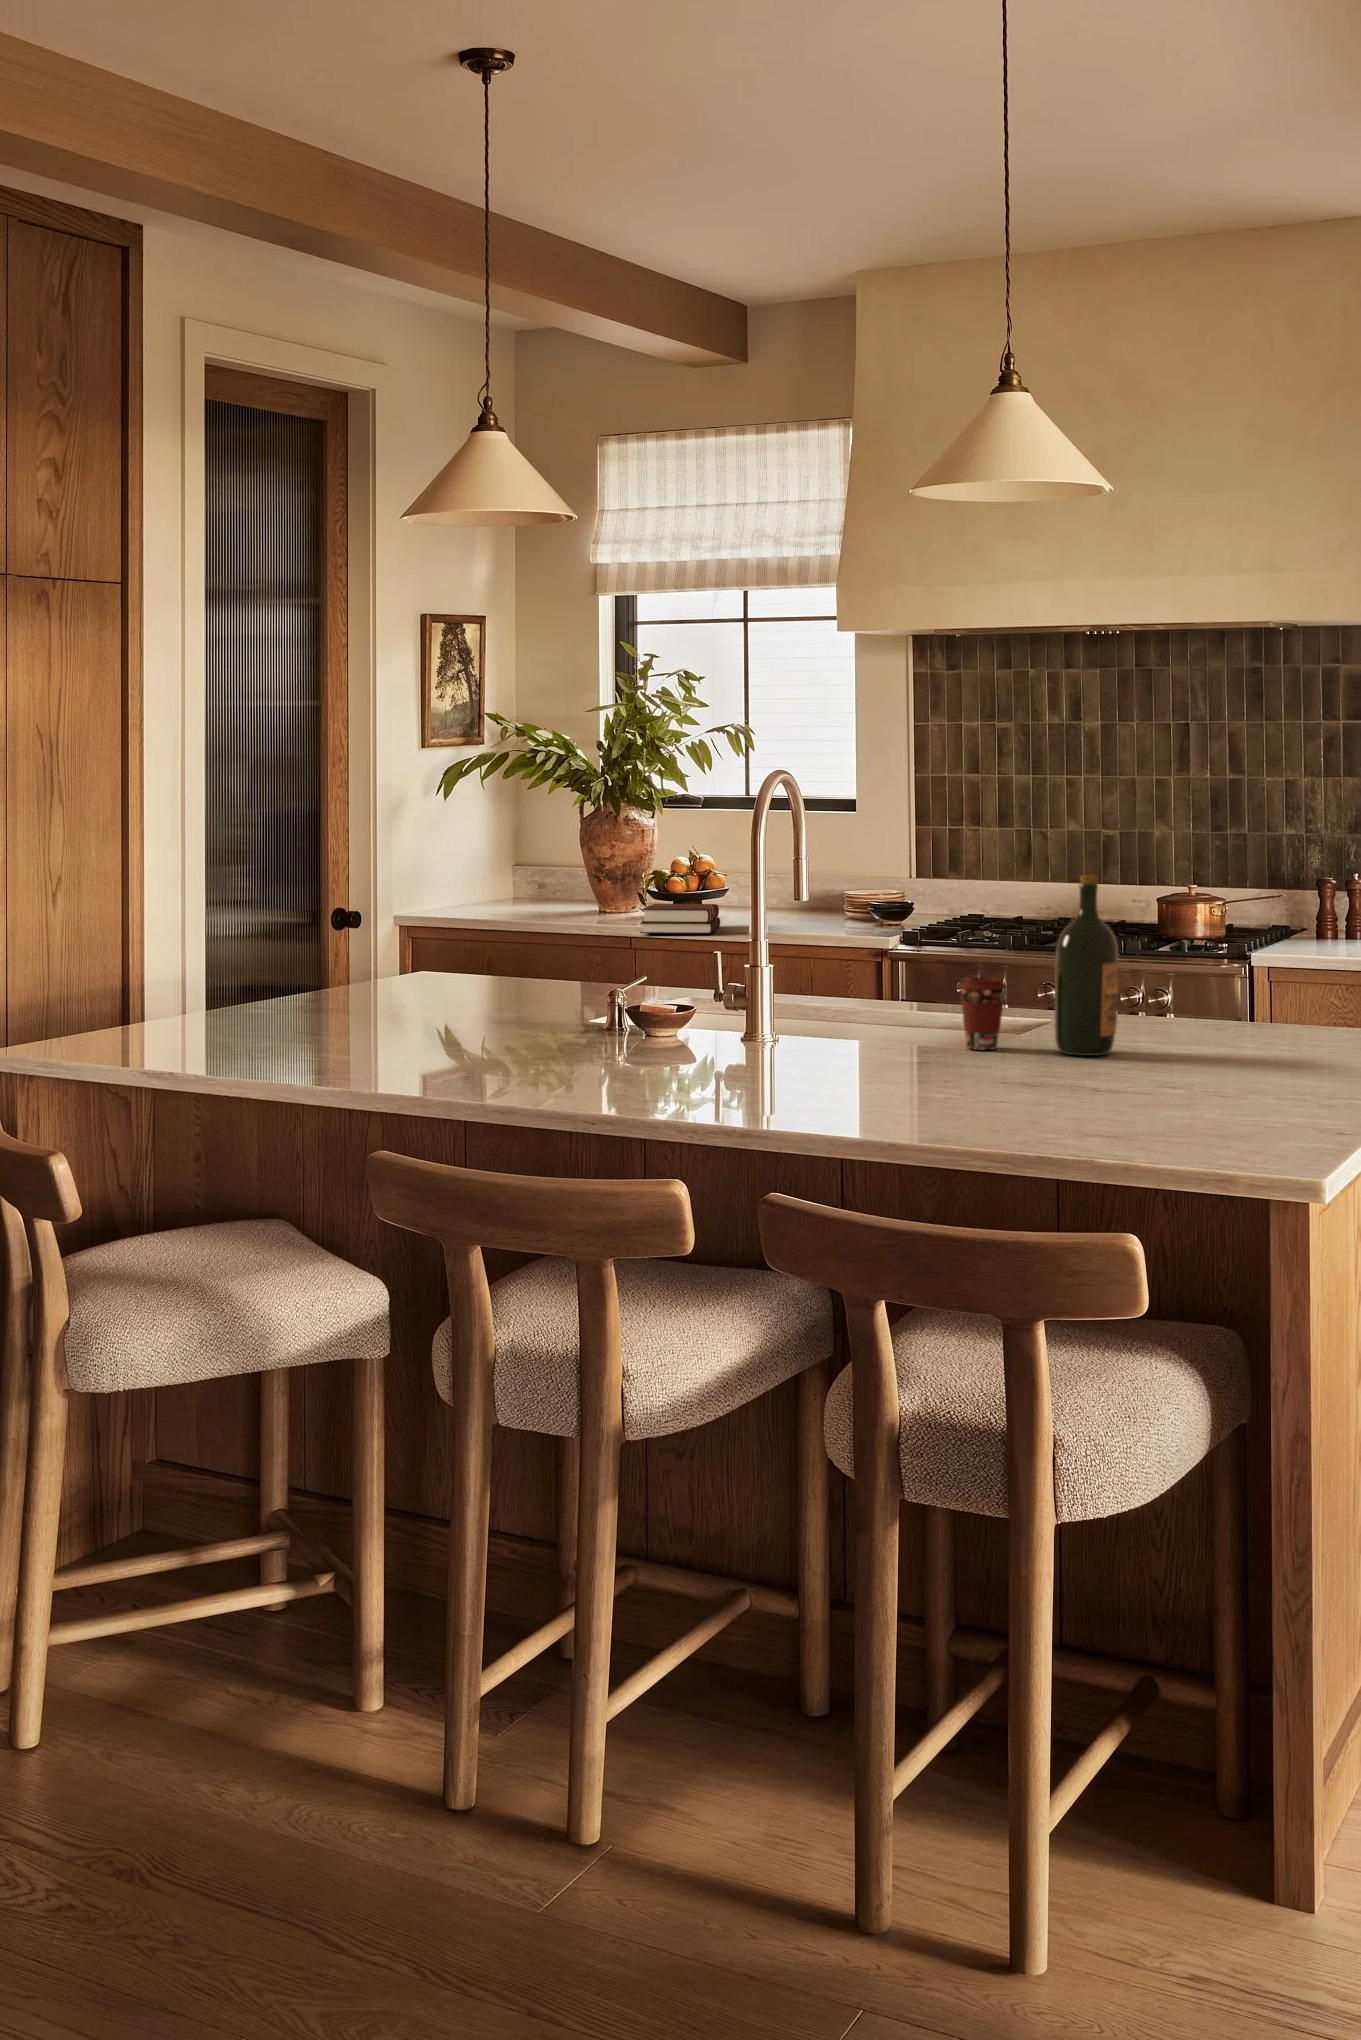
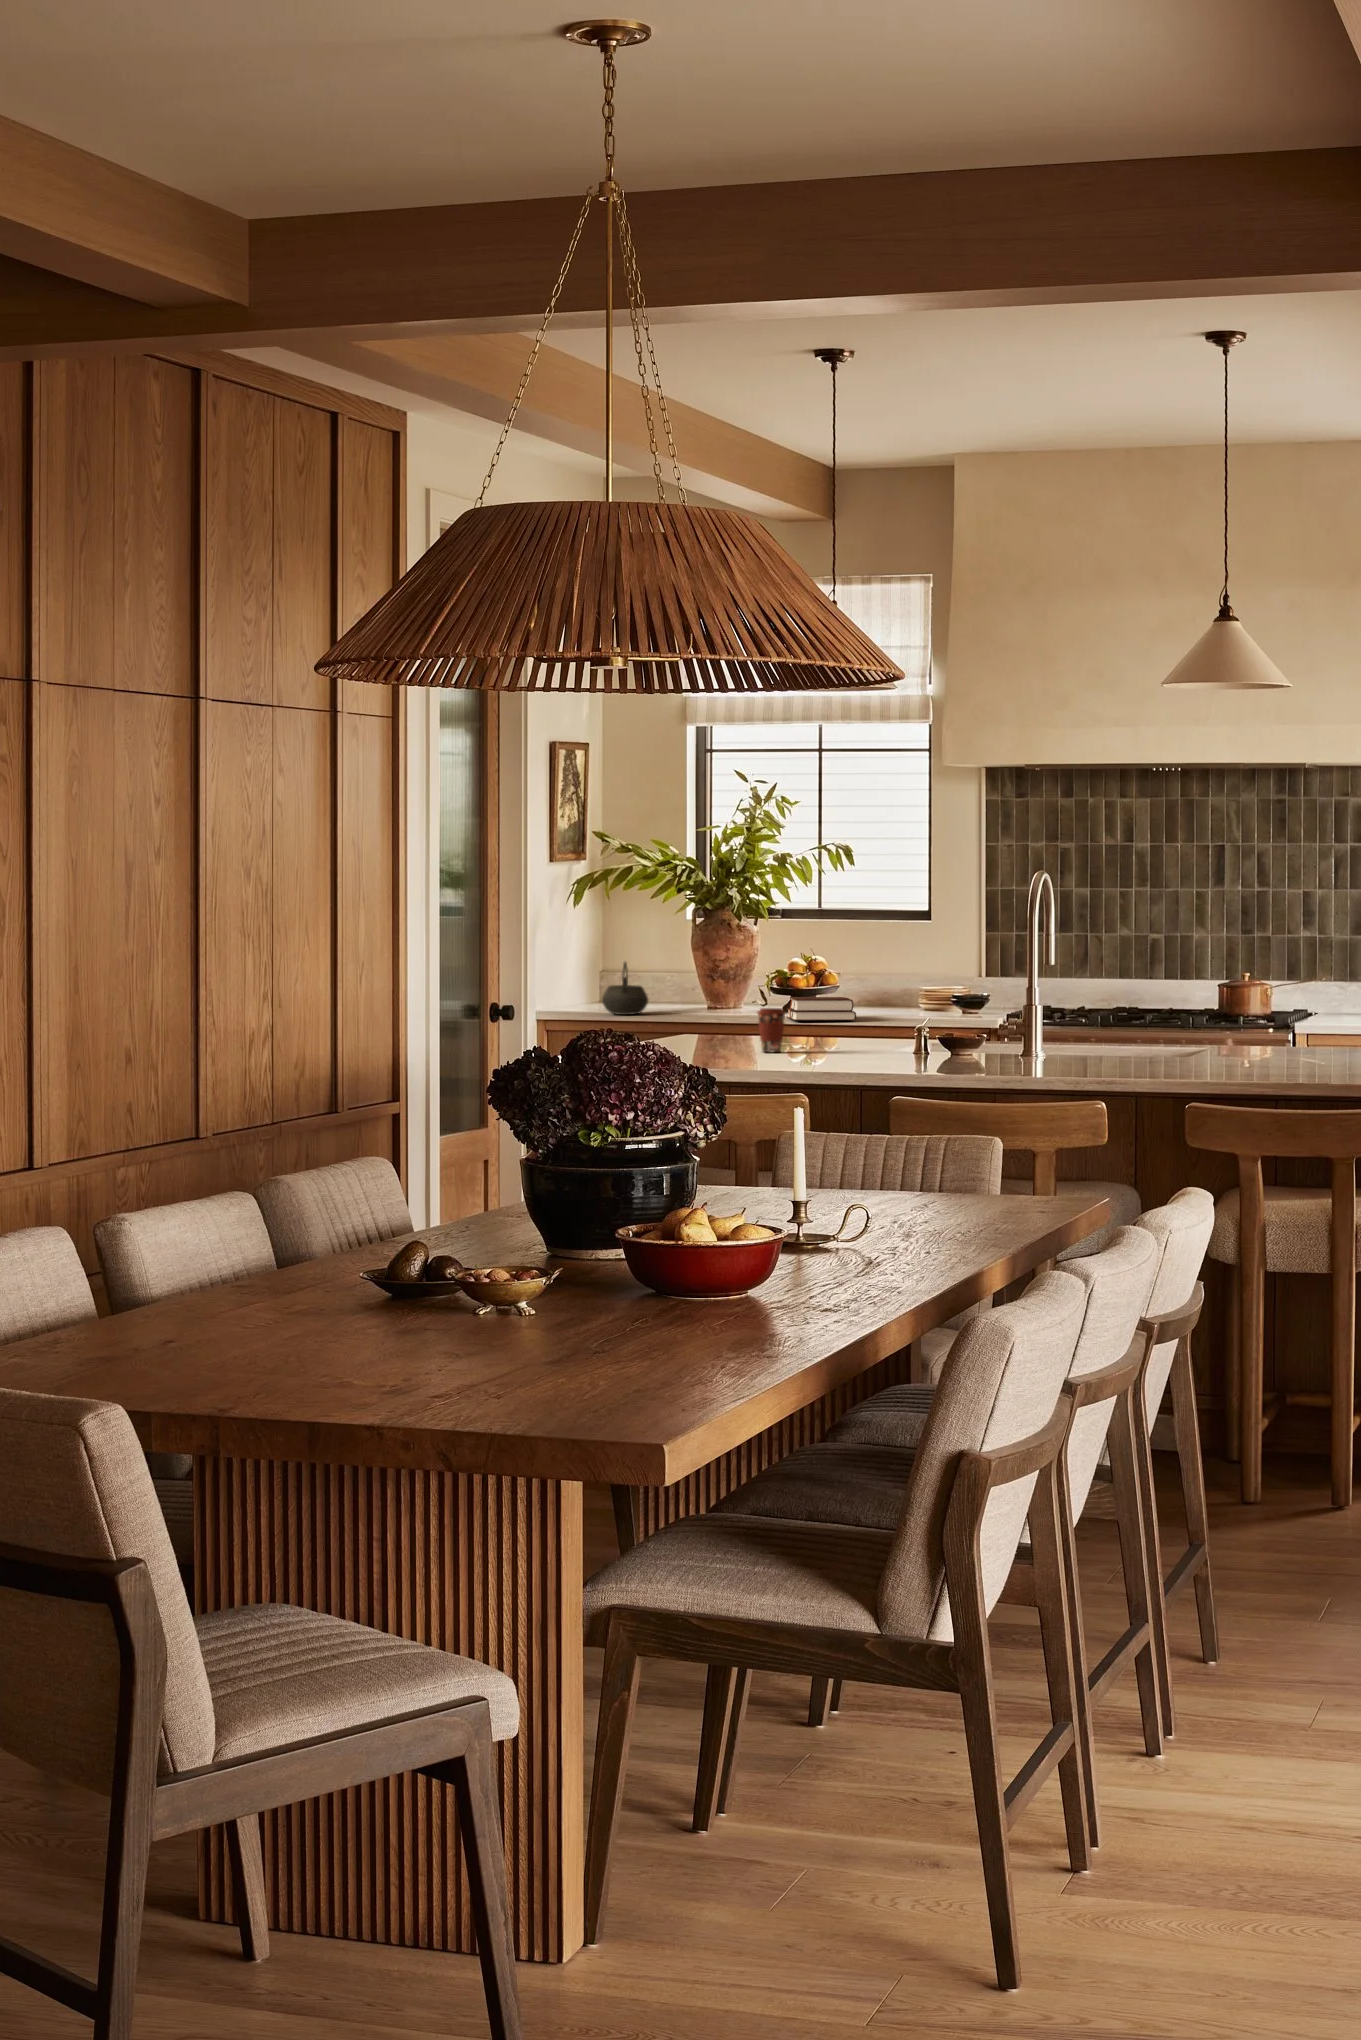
kettle: none [466,860,518,920] -> present [602,962,648,1015]
wine bottle: present [1055,875,1119,1056] -> none [1276,951,1320,1075]
coffee cup: present [959,977,1007,1050] -> present [757,1008,785,1052]

